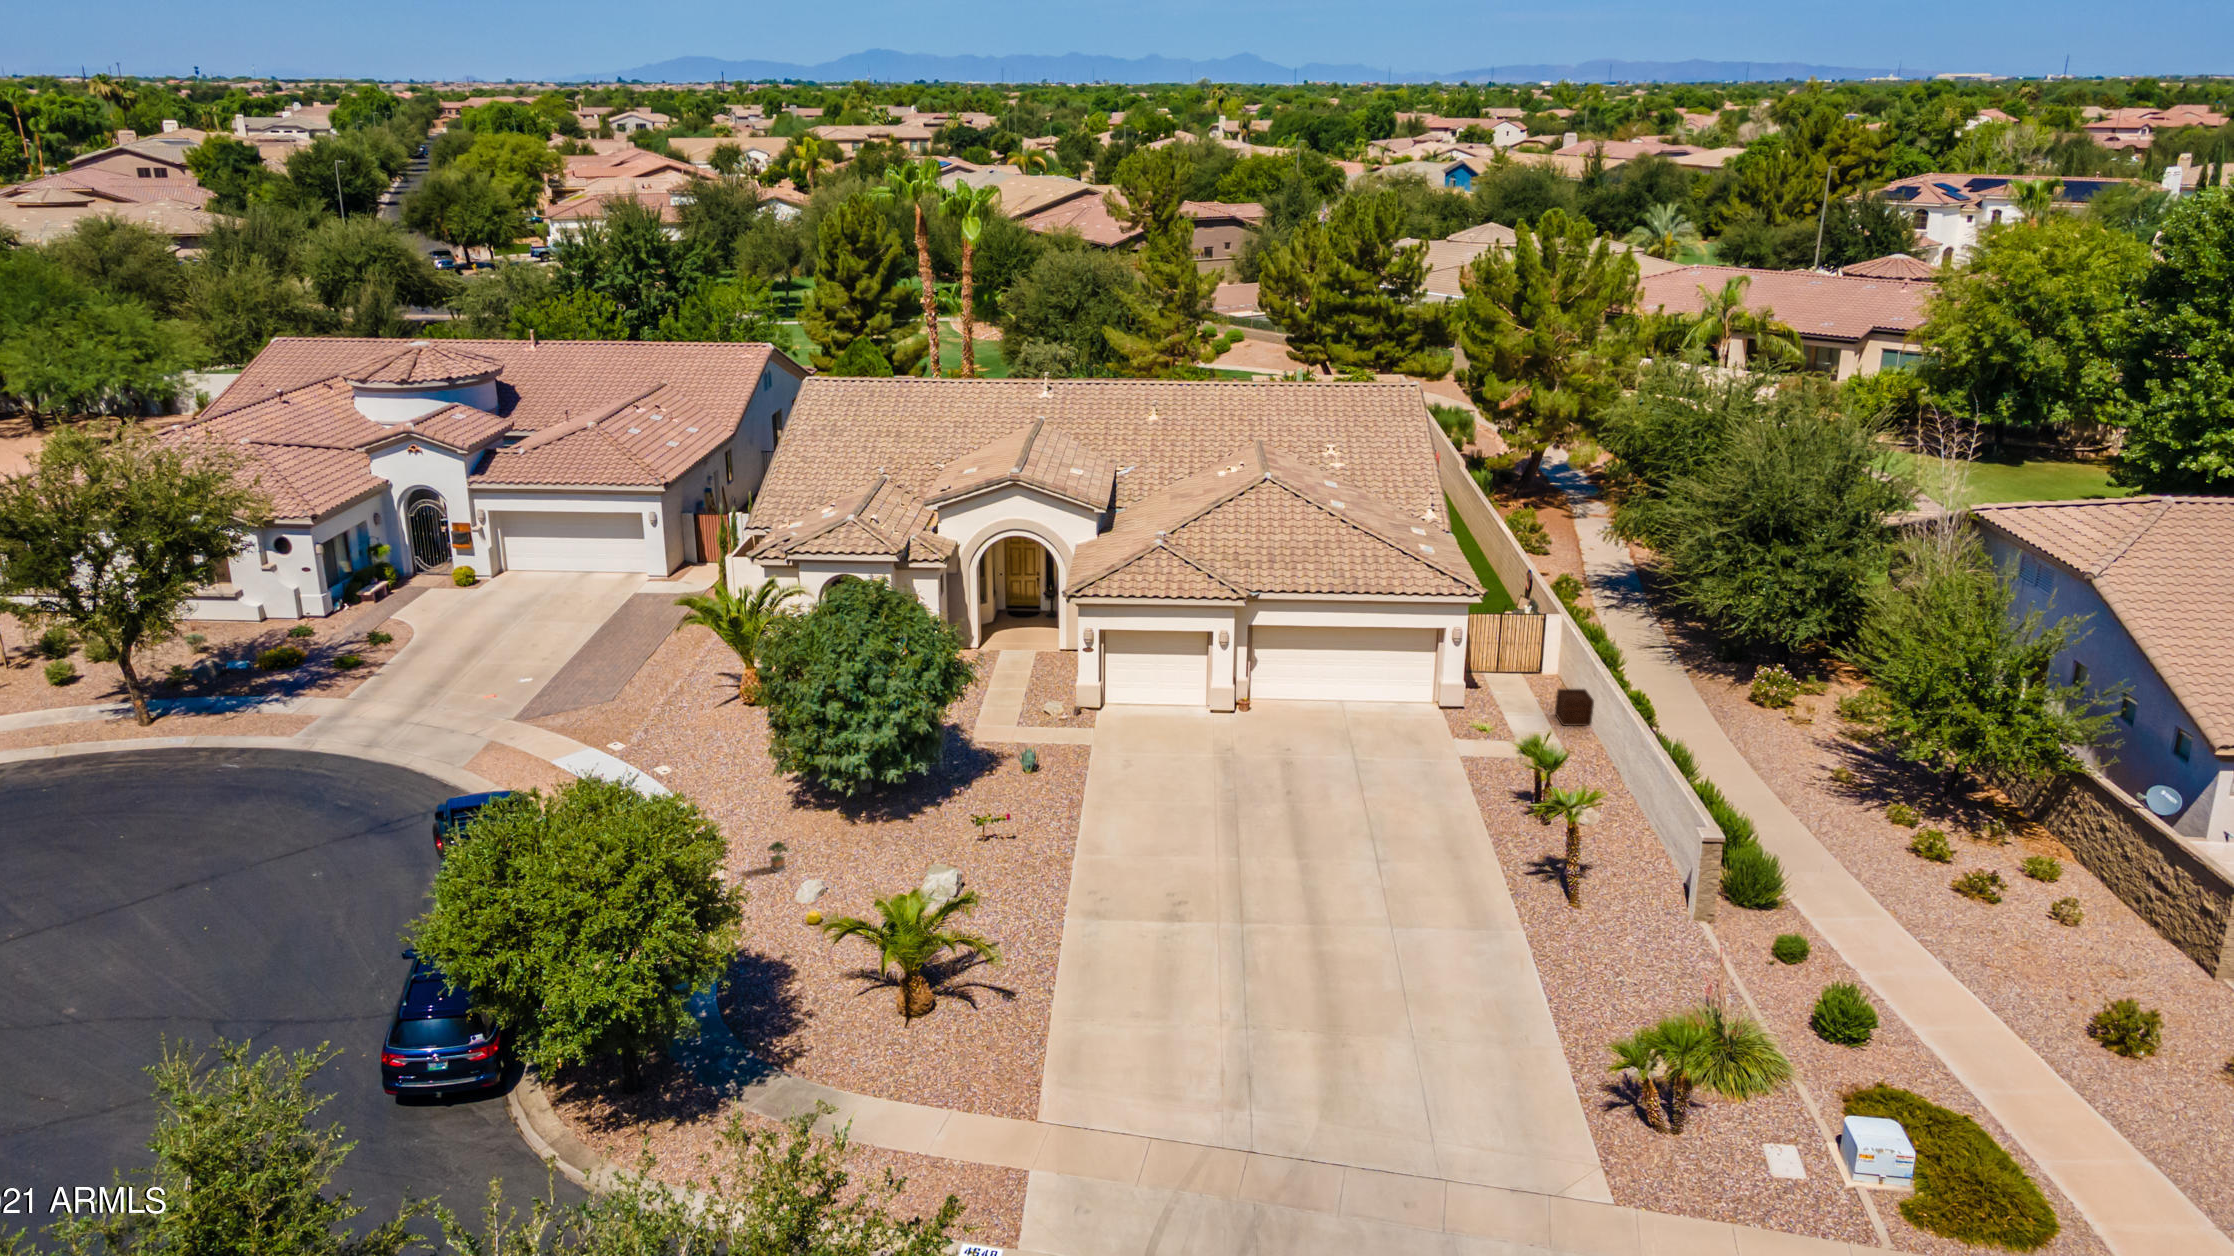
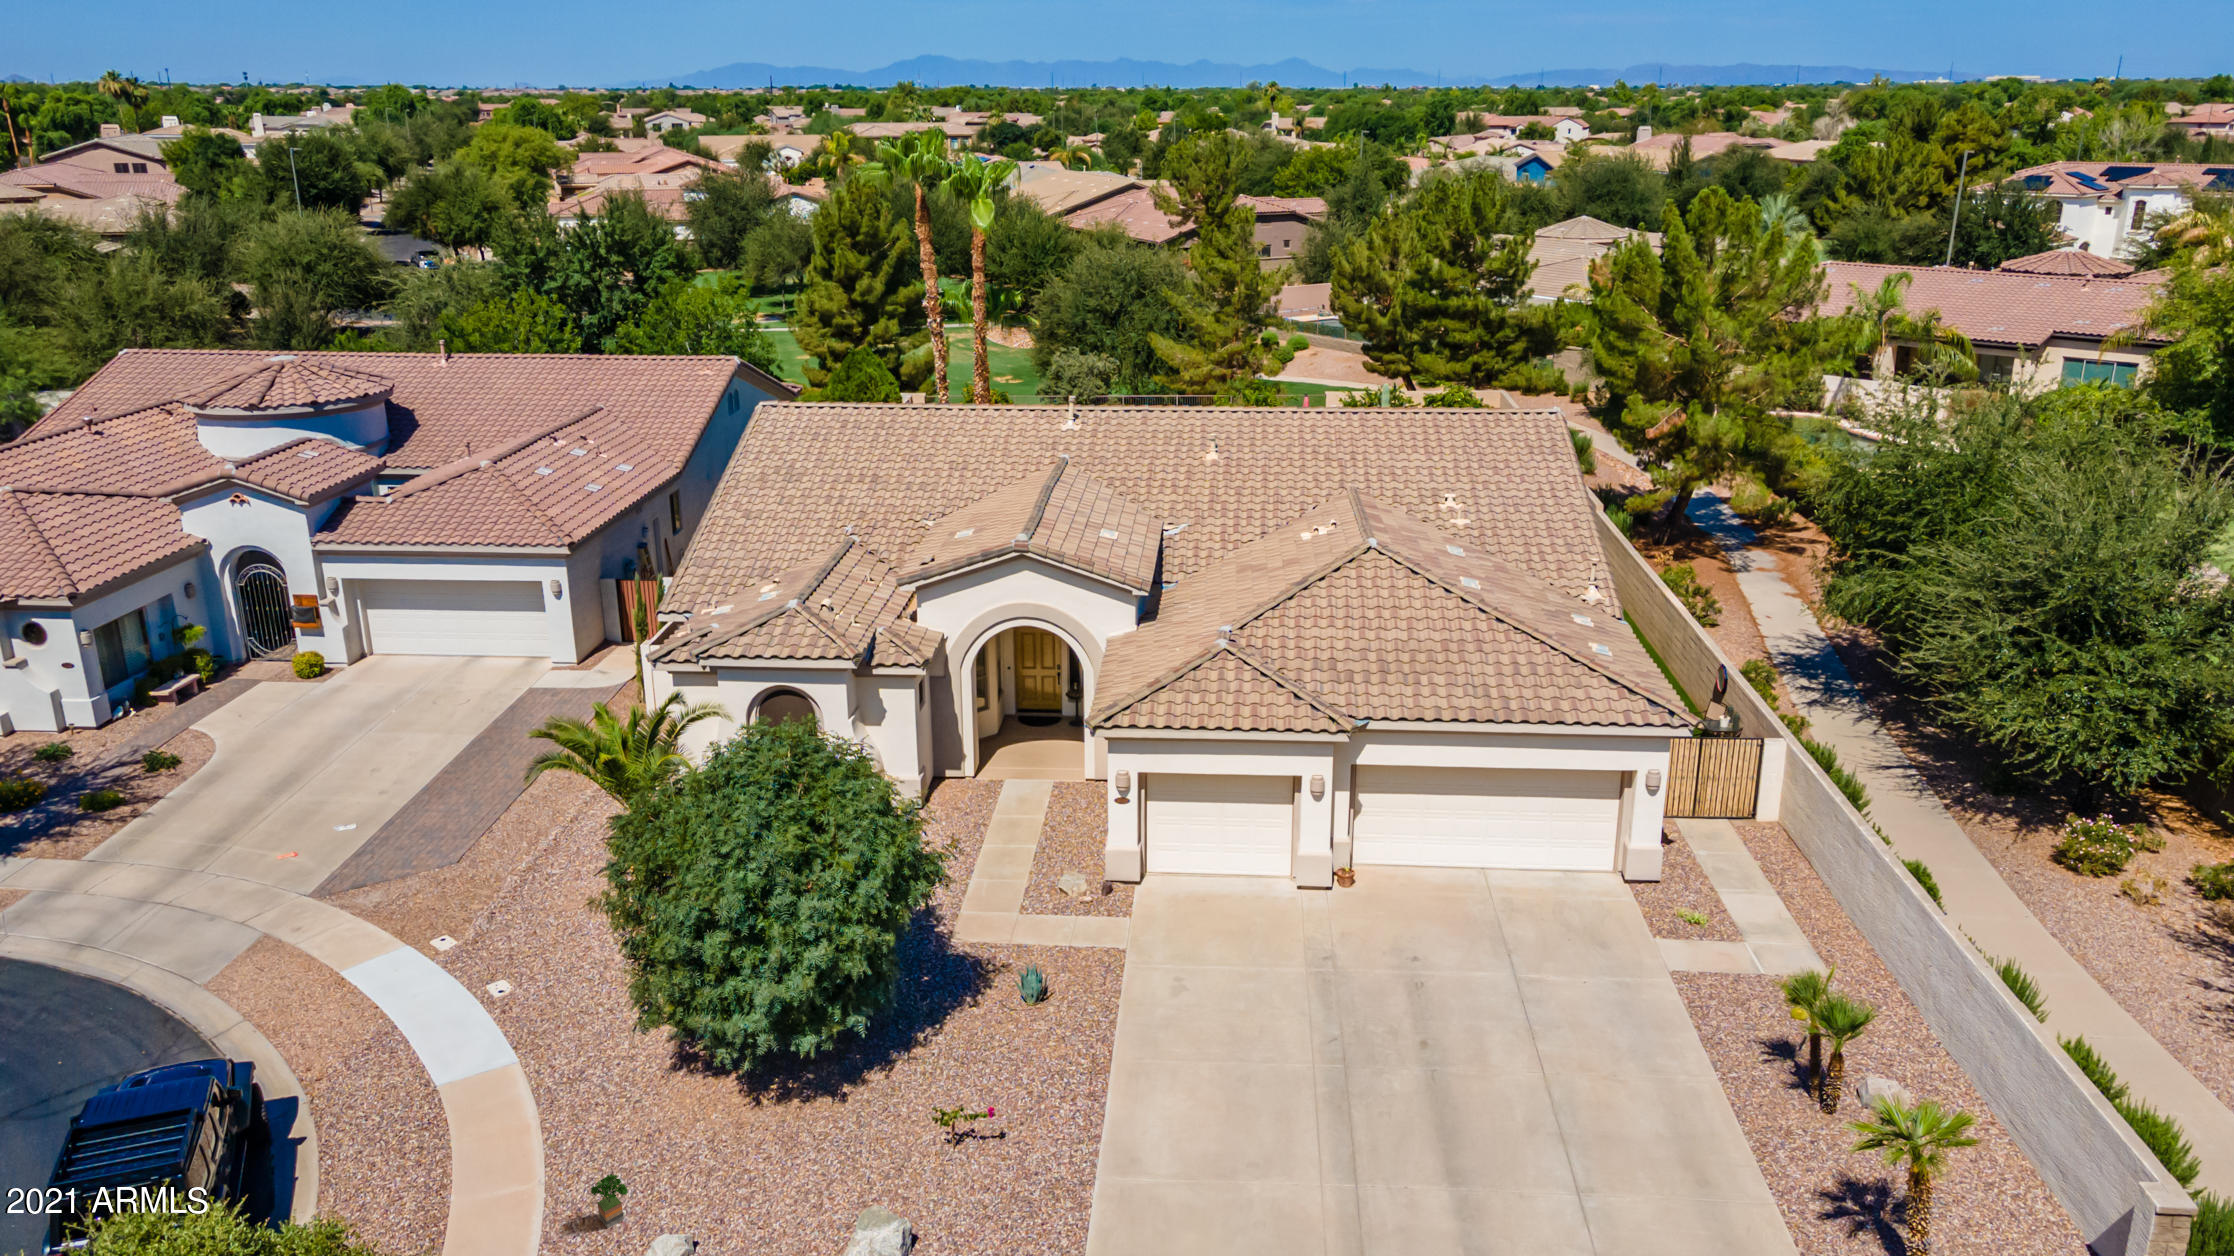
wooden crate: present [1555,689,1594,726] -> none [1798,856,1865,913]

